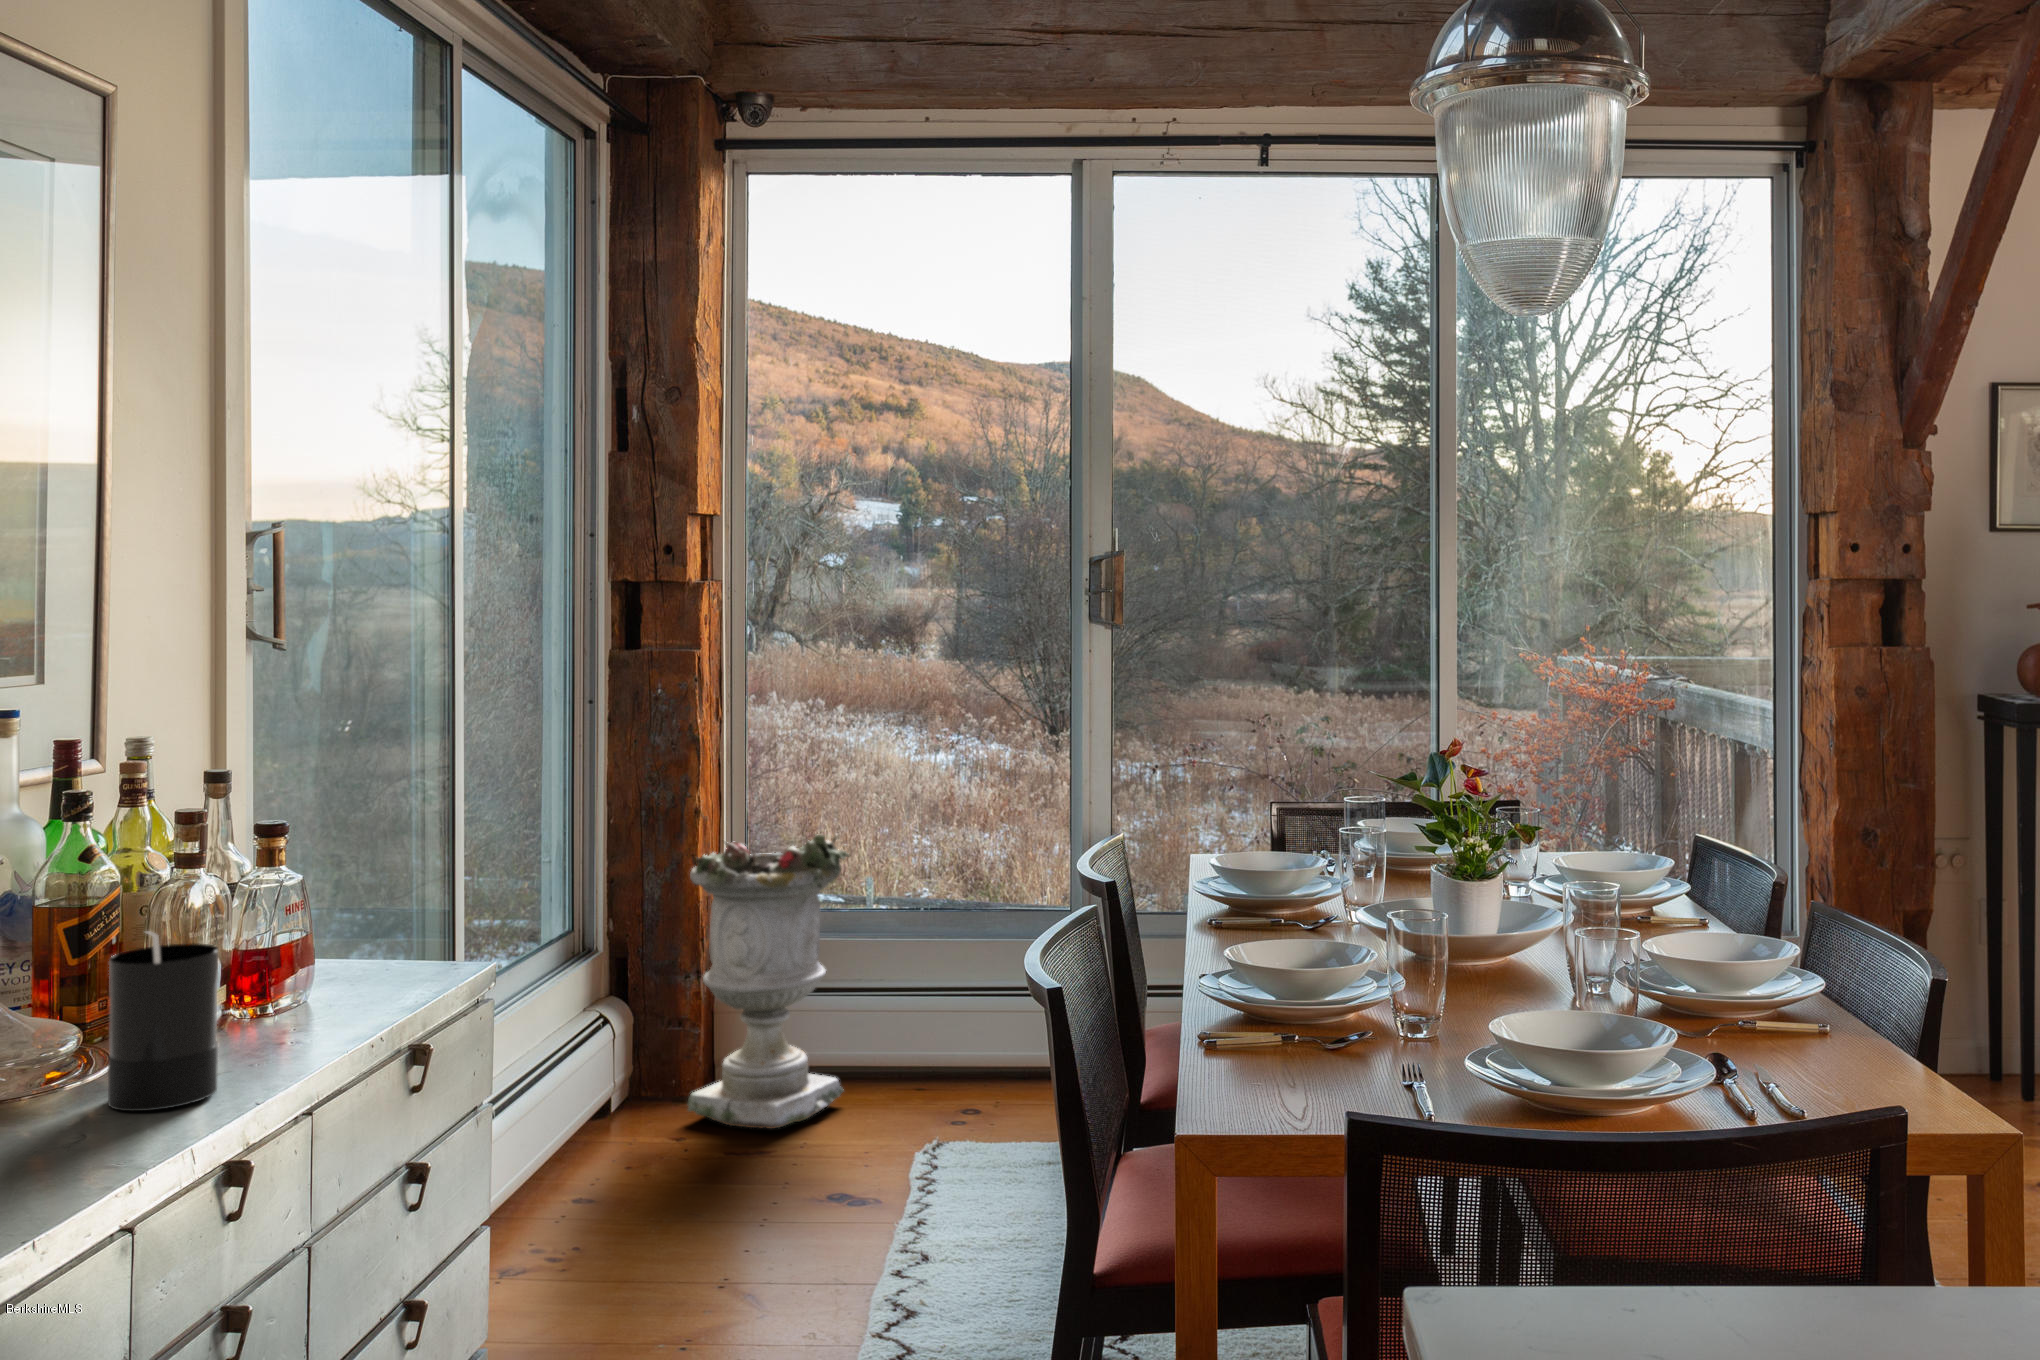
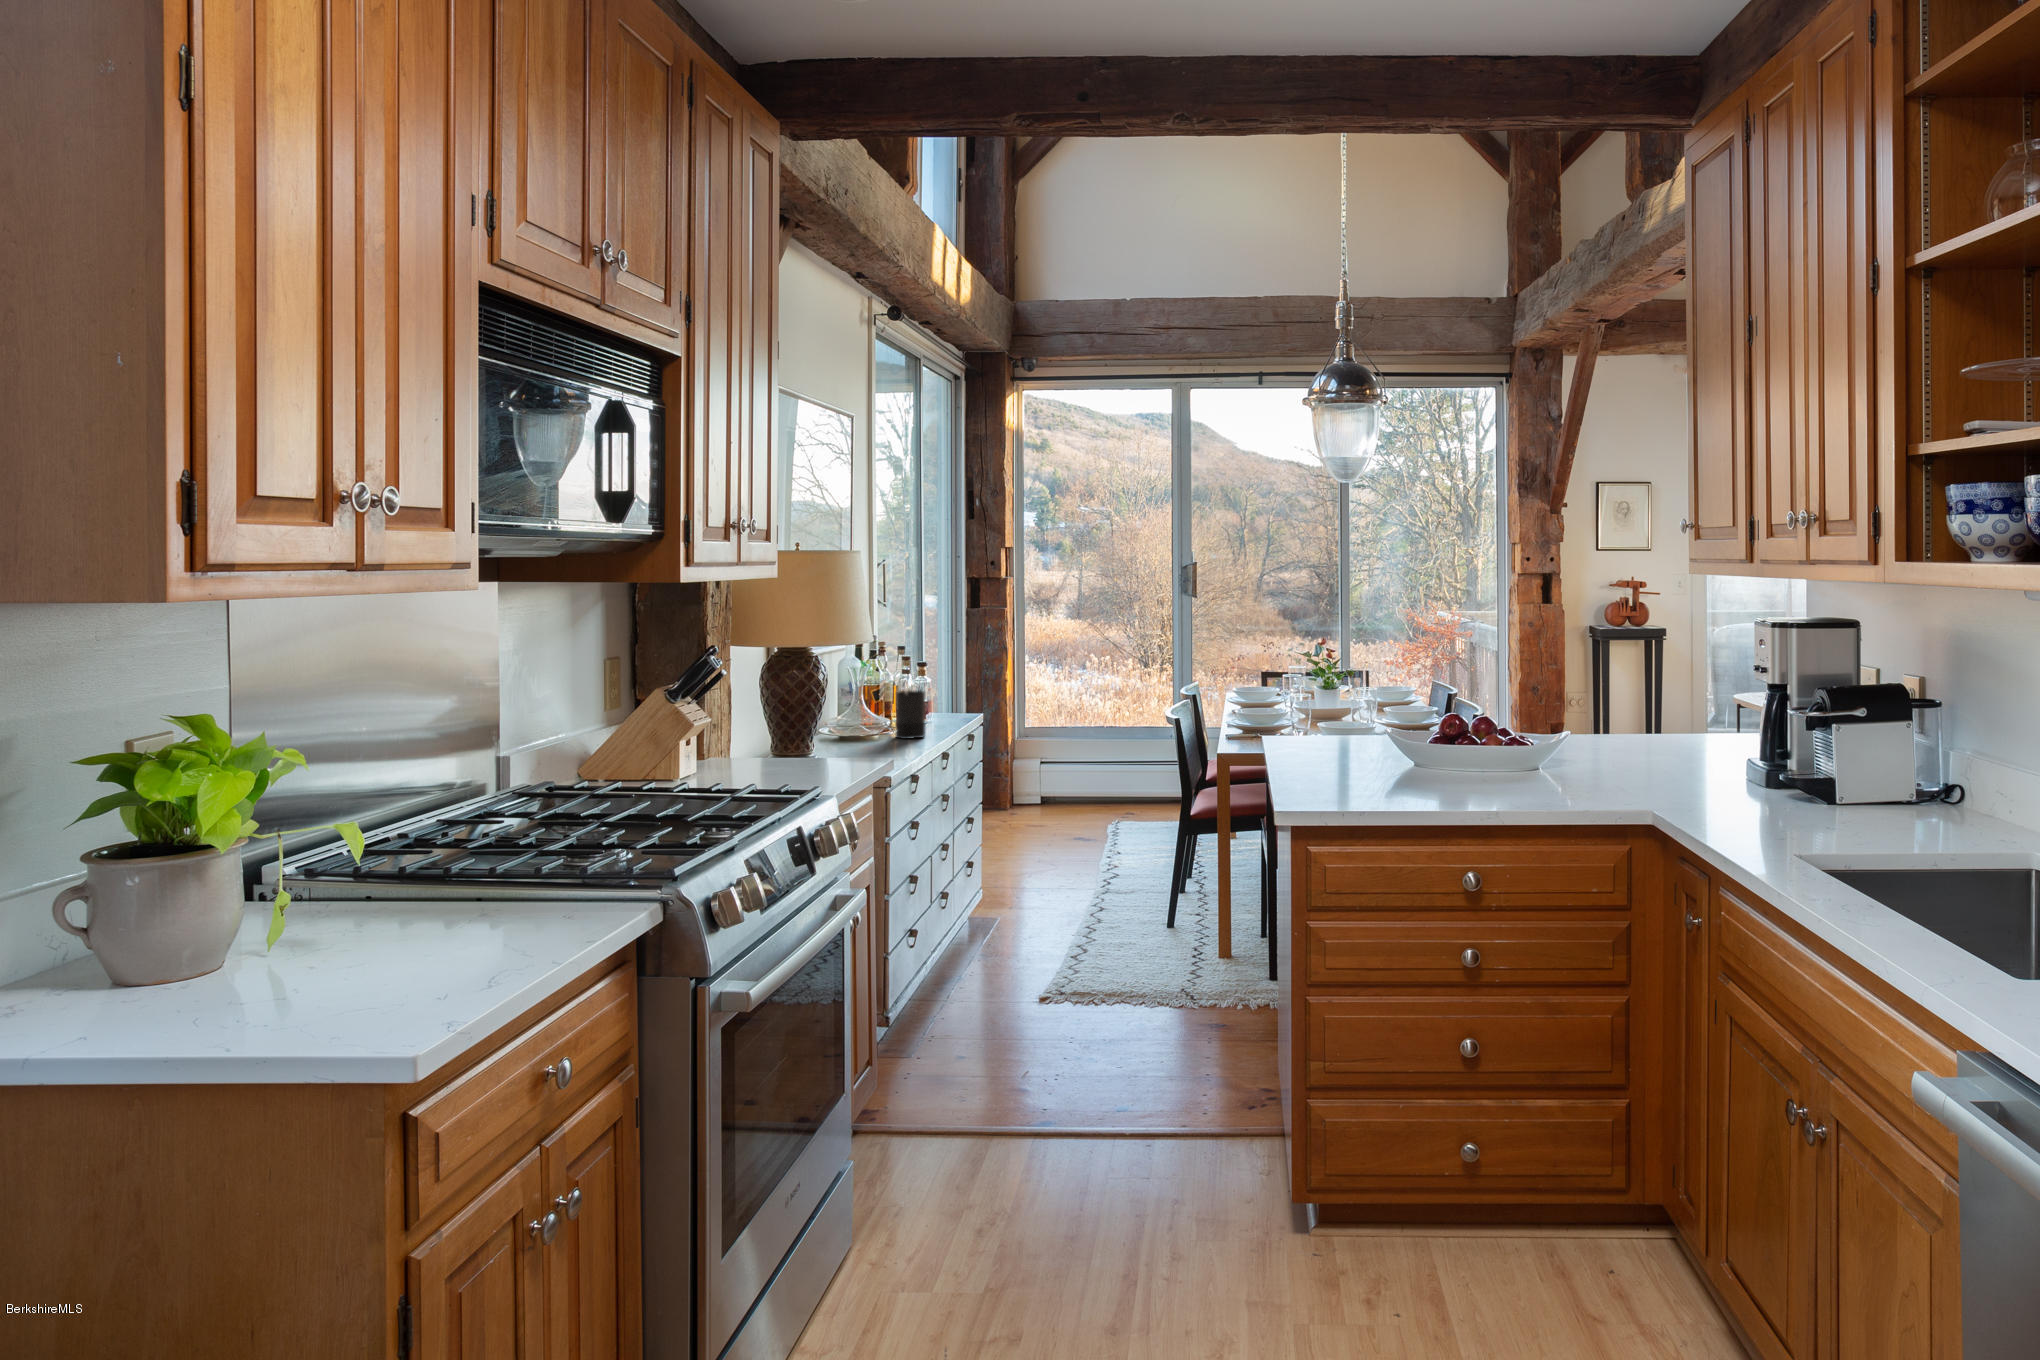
planter: present [687,835,849,1129] -> none [1005,689,1075,817]

